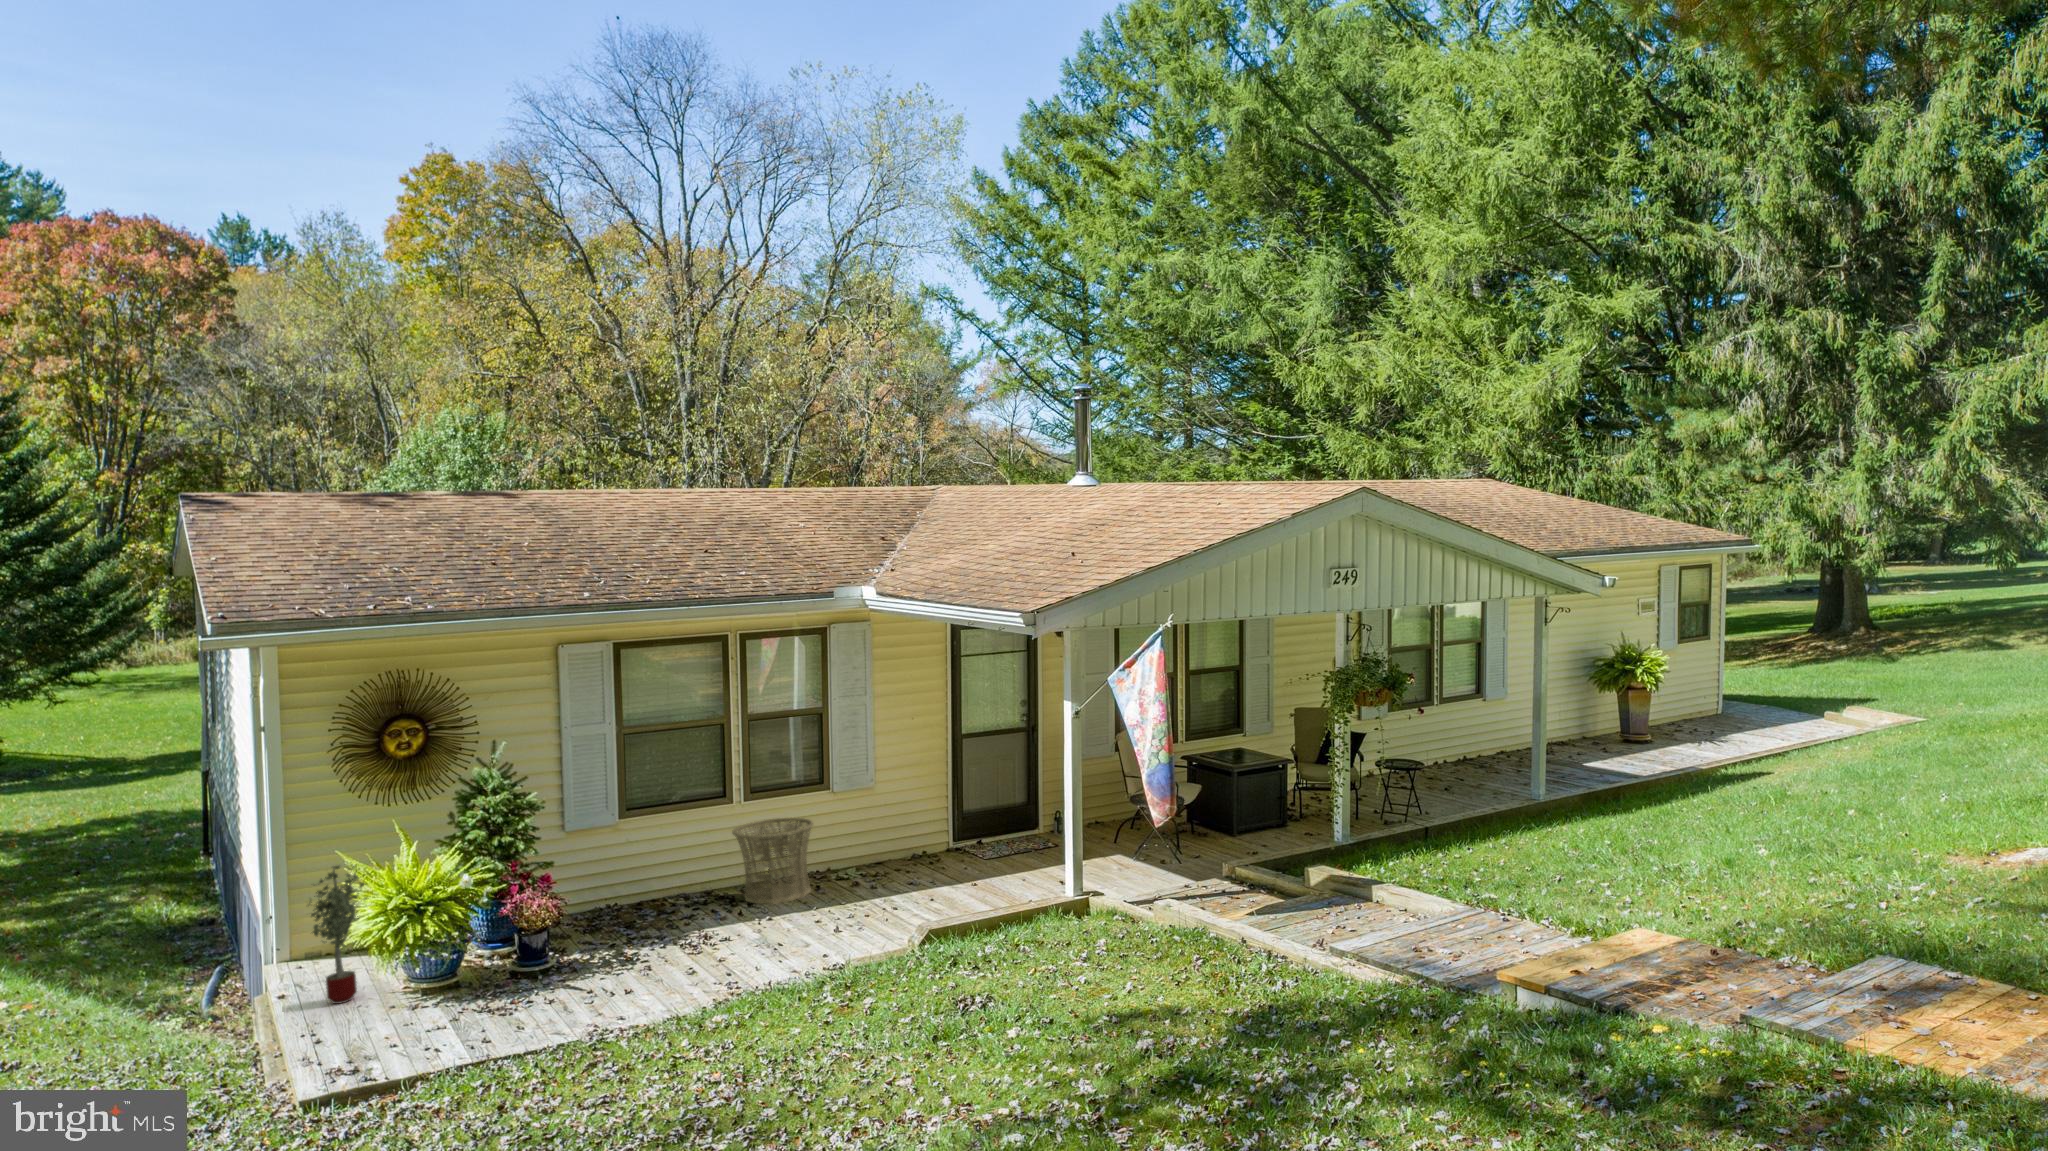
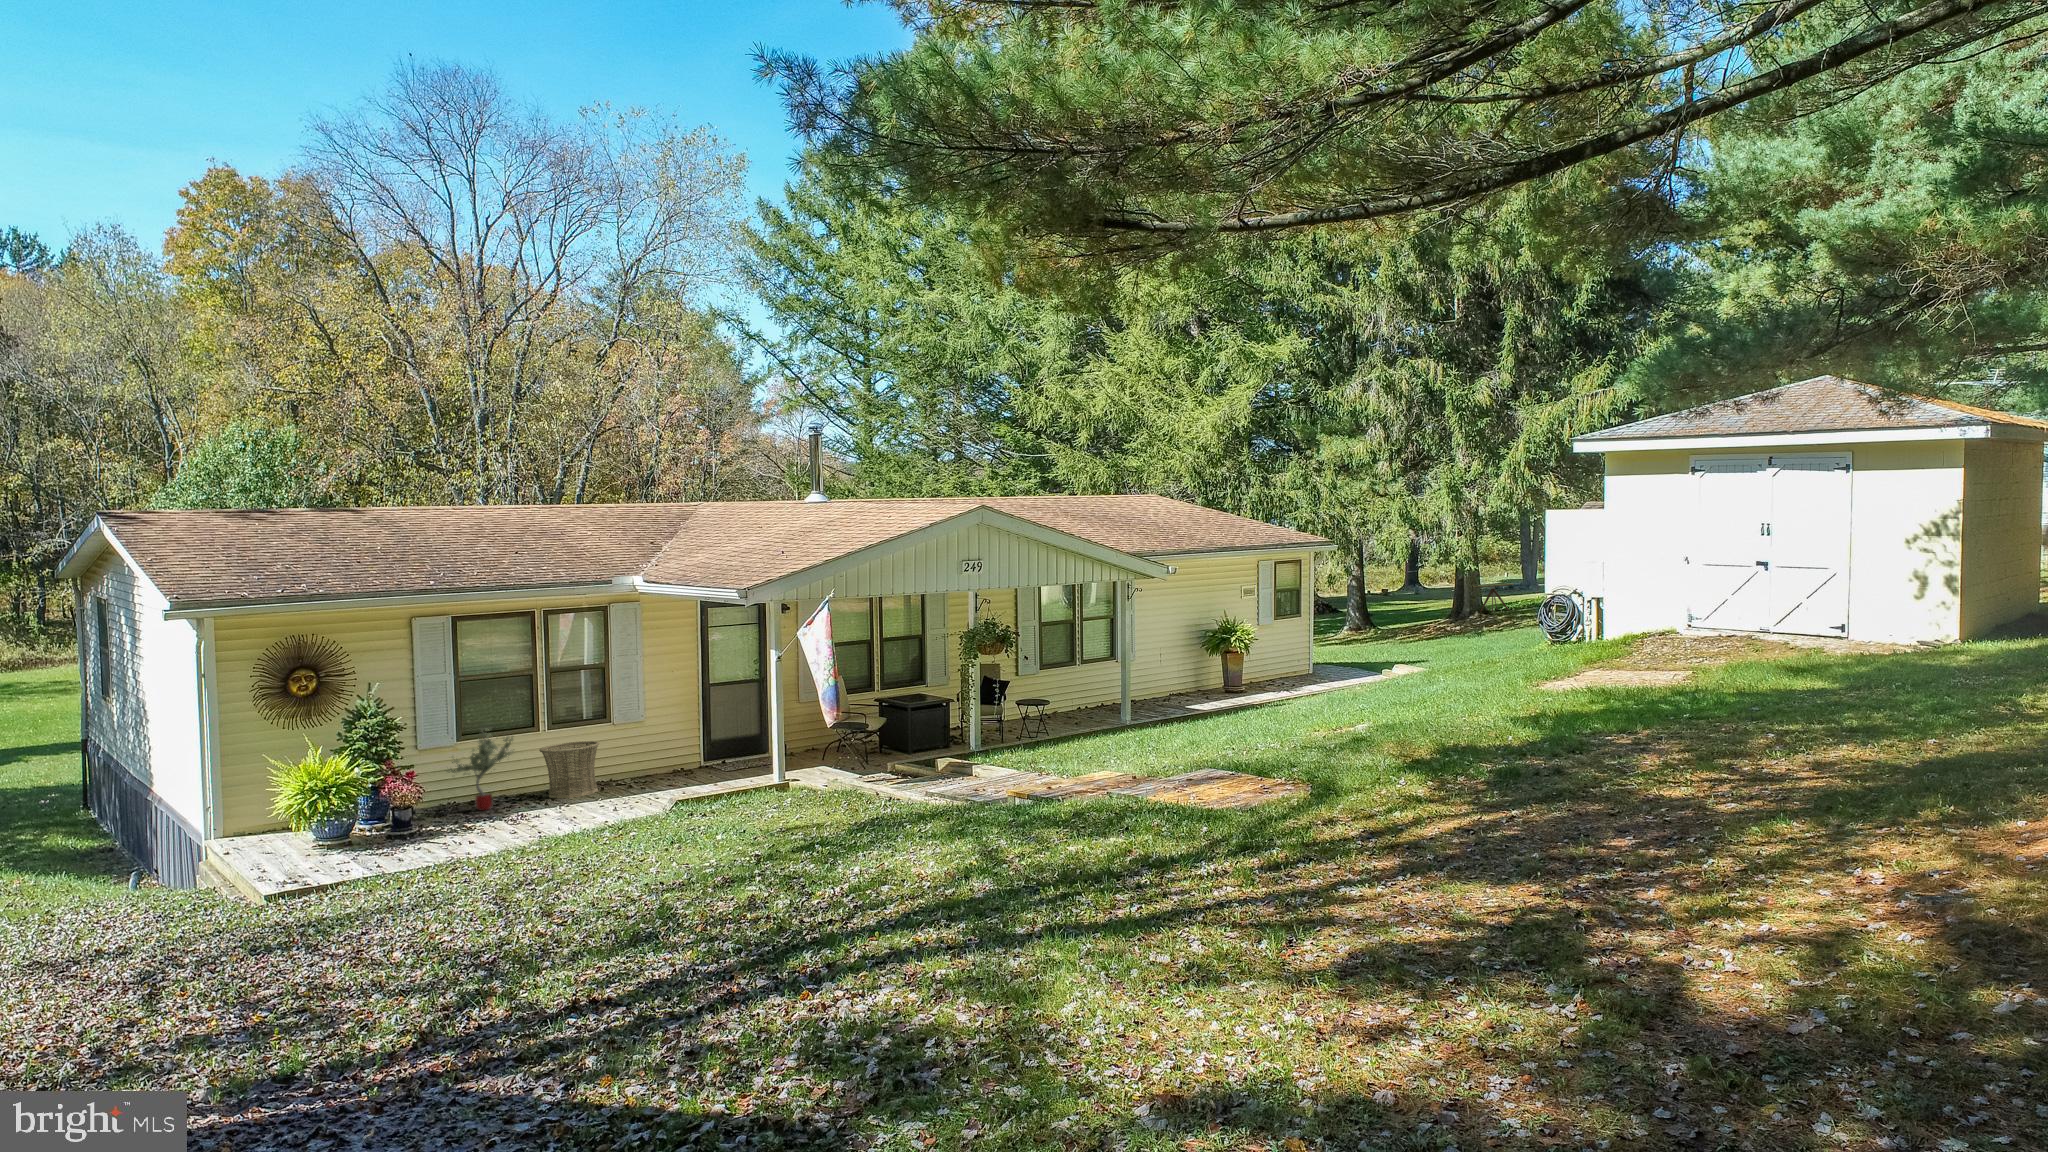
round table: none [1866,595,1927,632] -> present [1473,583,1514,612]
potted tree: present [308,866,367,1004] -> present [448,729,513,811]

